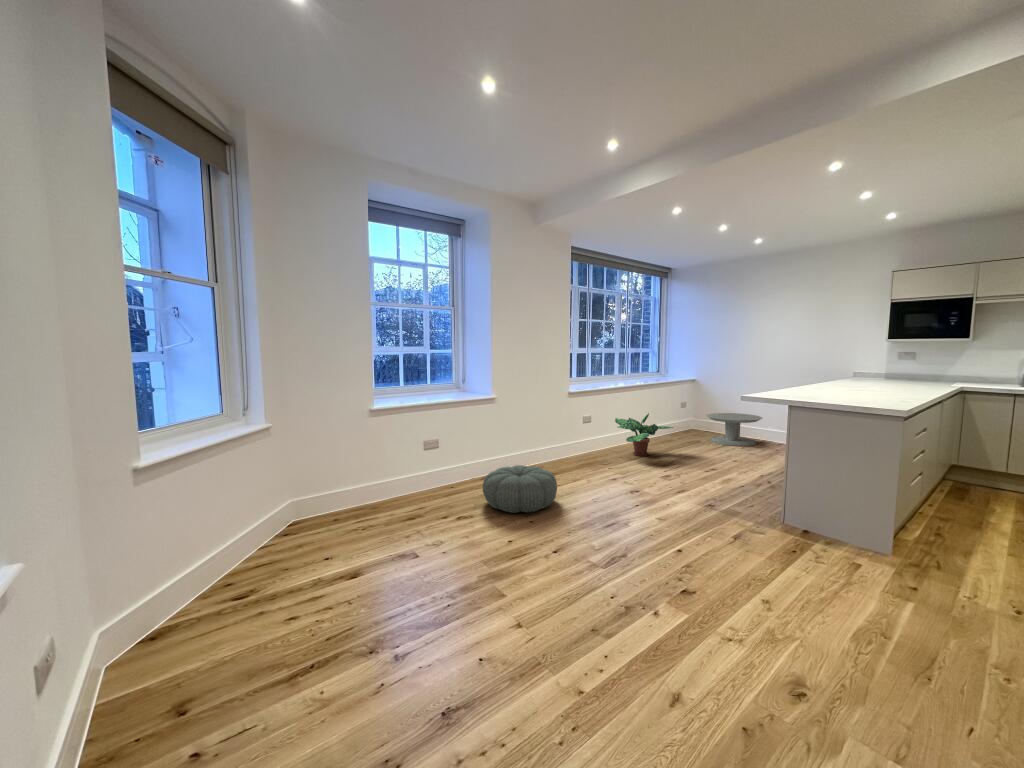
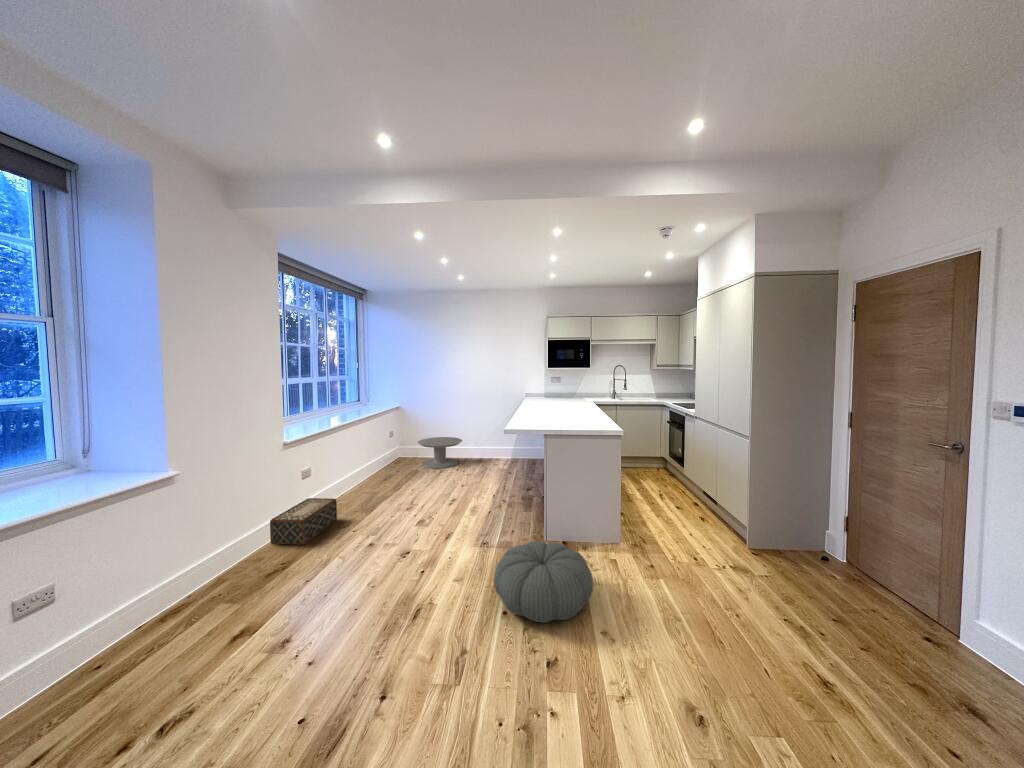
potted plant: present [615,413,673,456] -> none [340,452,404,500]
woven basket: none [551,440,601,469] -> present [270,498,337,545]
pouf: present [483,465,557,513] -> present [494,541,594,623]

